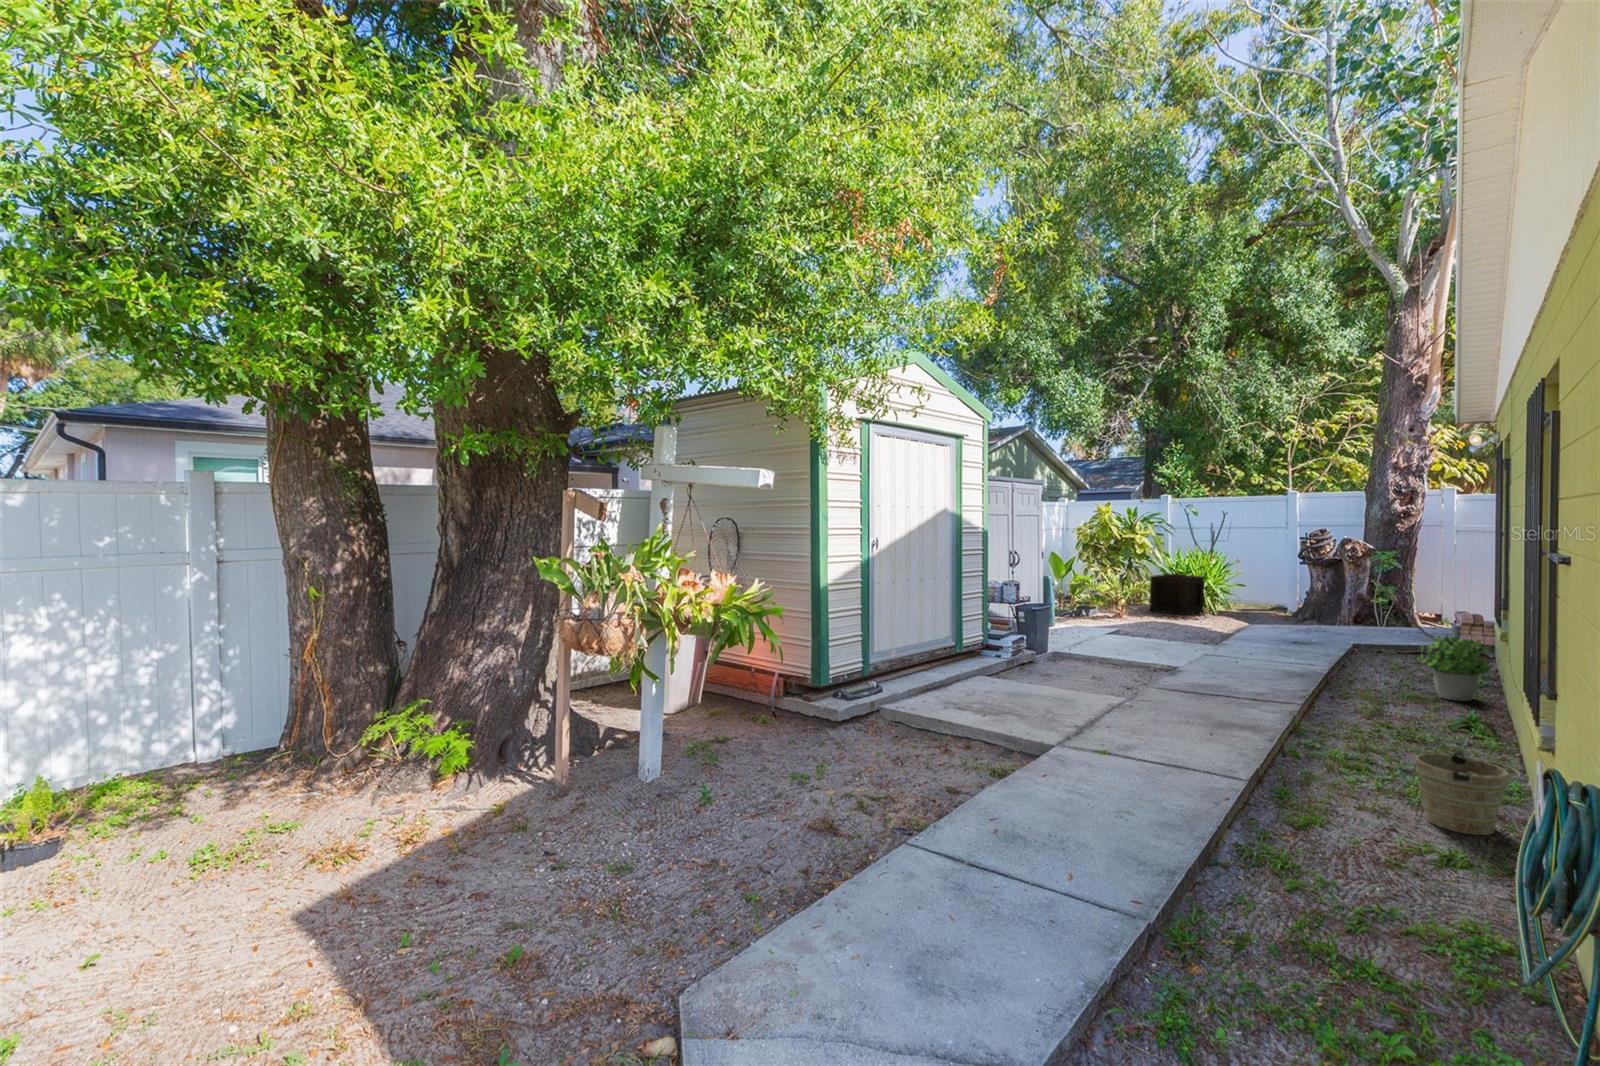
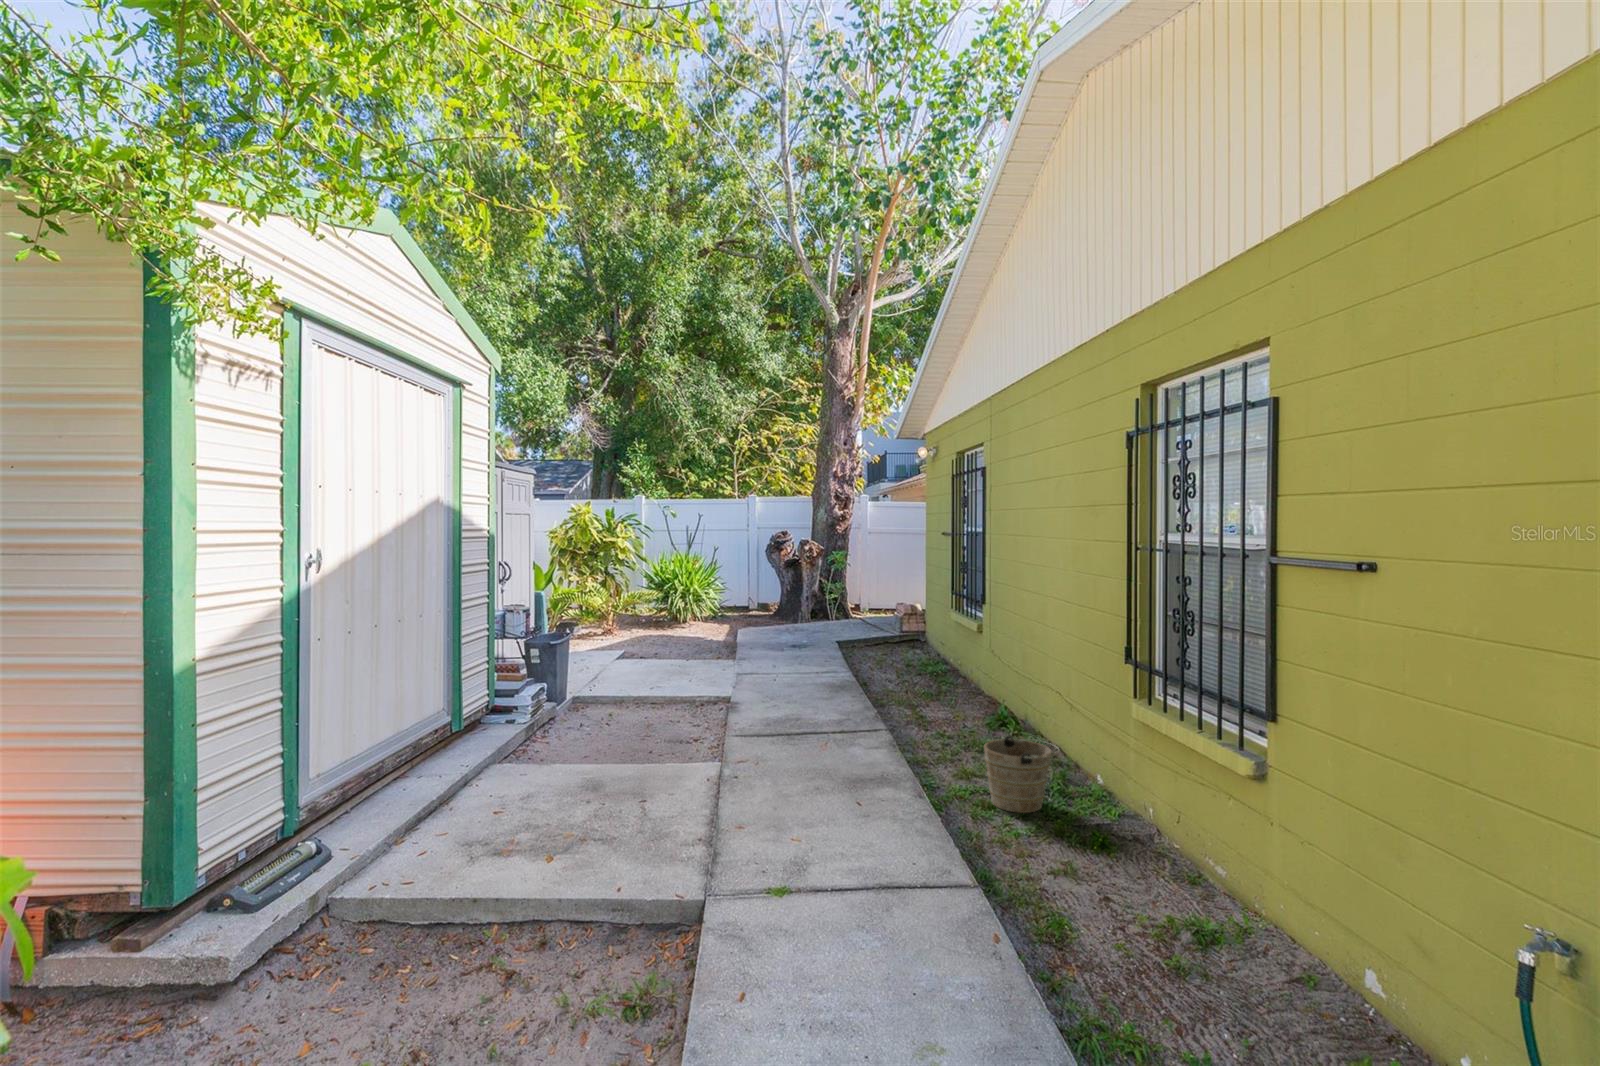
wooden crate: present [1150,574,1204,615] -> none [637,579,687,621]
potted plant: present [1418,634,1492,701] -> none [898,621,949,680]

